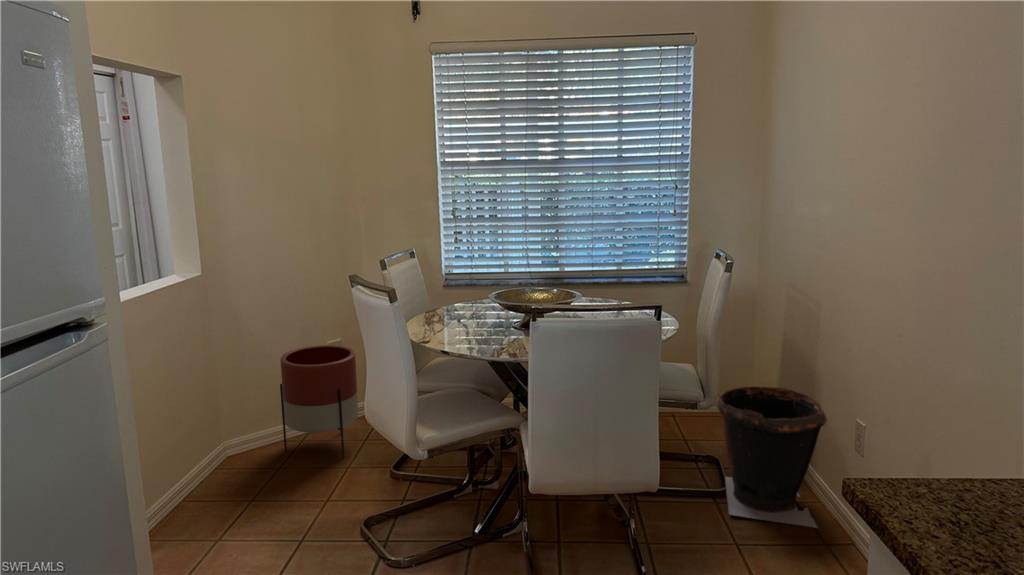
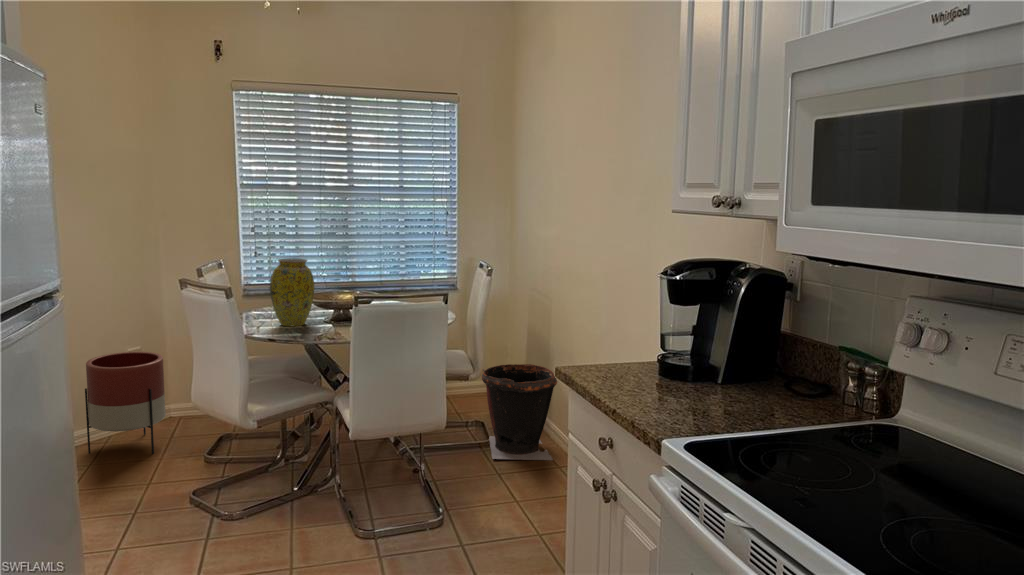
vase: none [452,249,504,332] -> present [270,258,314,326]

